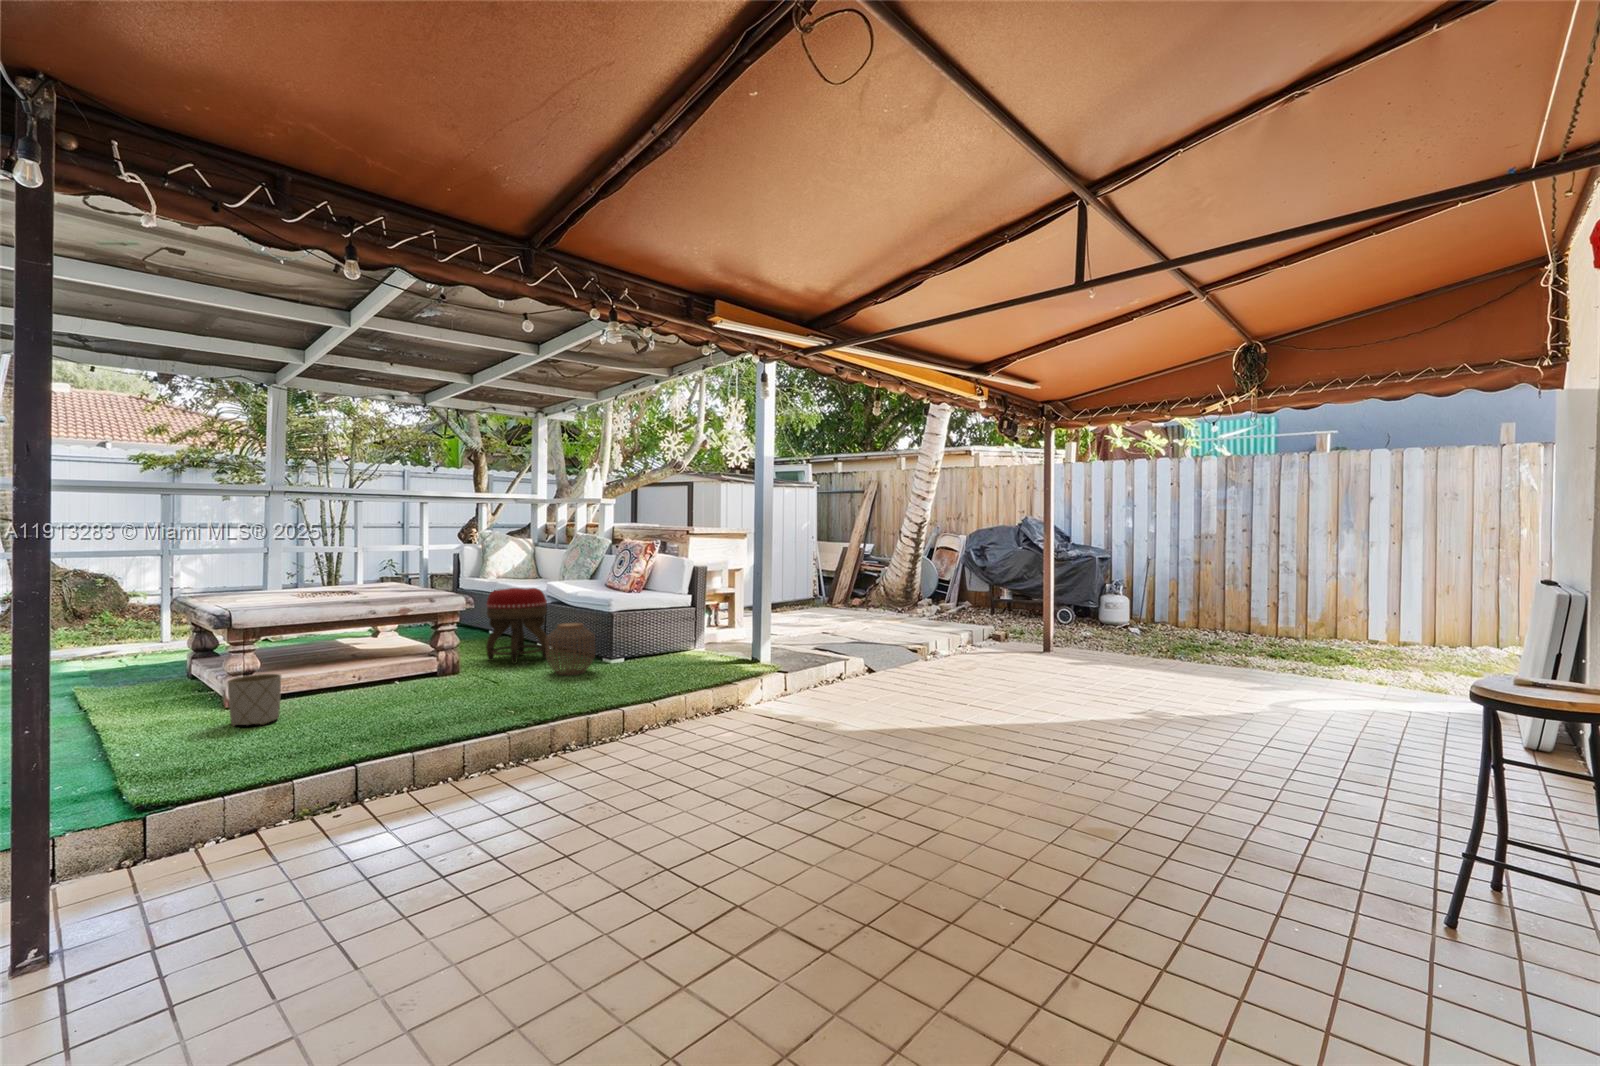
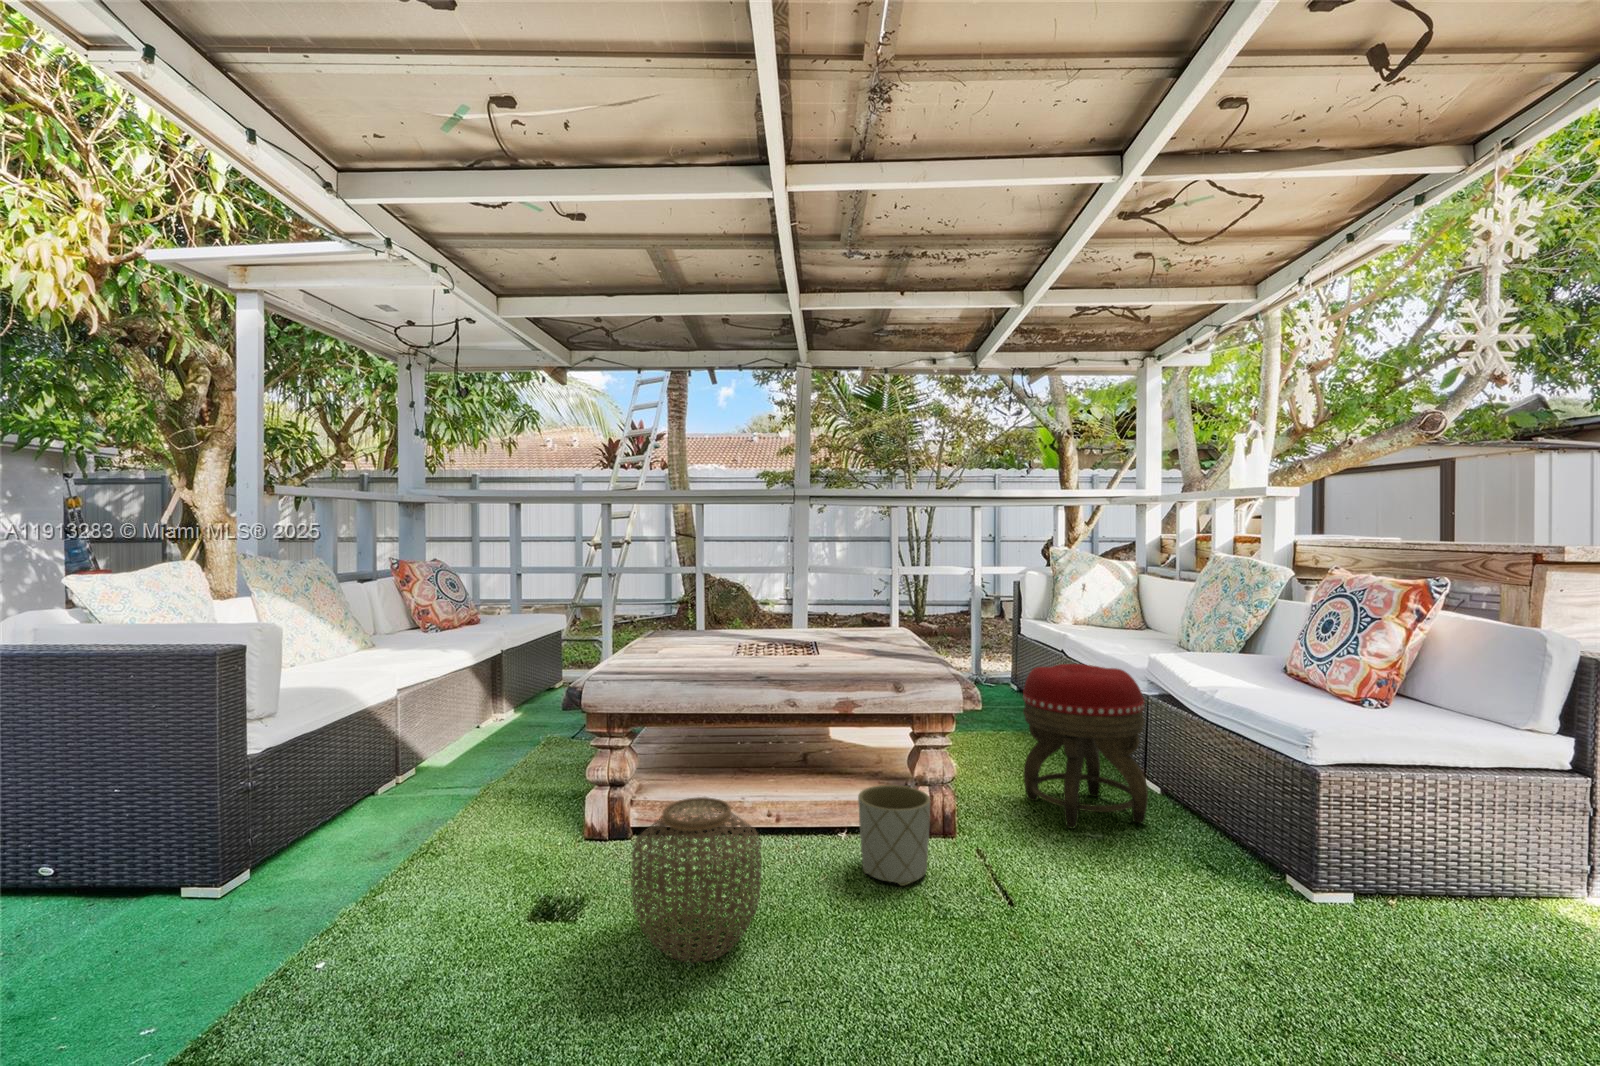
woven basket: present [546,623,595,675] -> present [632,797,761,962]
planter: present [227,674,281,726] -> present [858,785,930,886]

